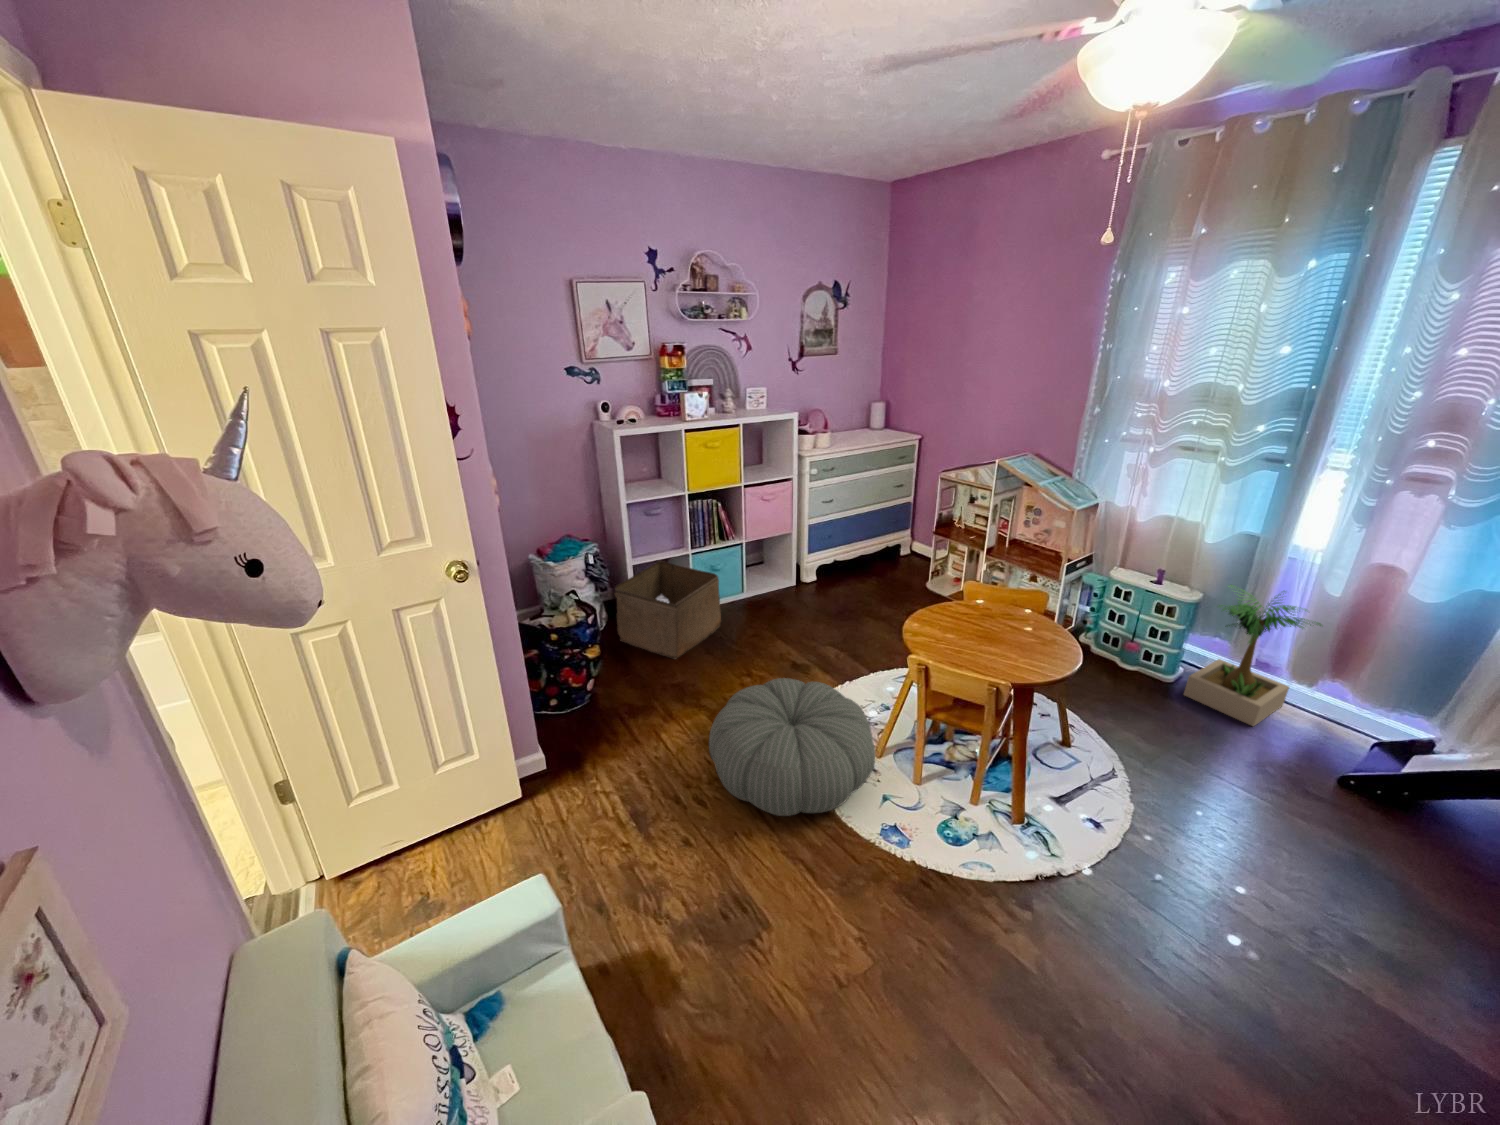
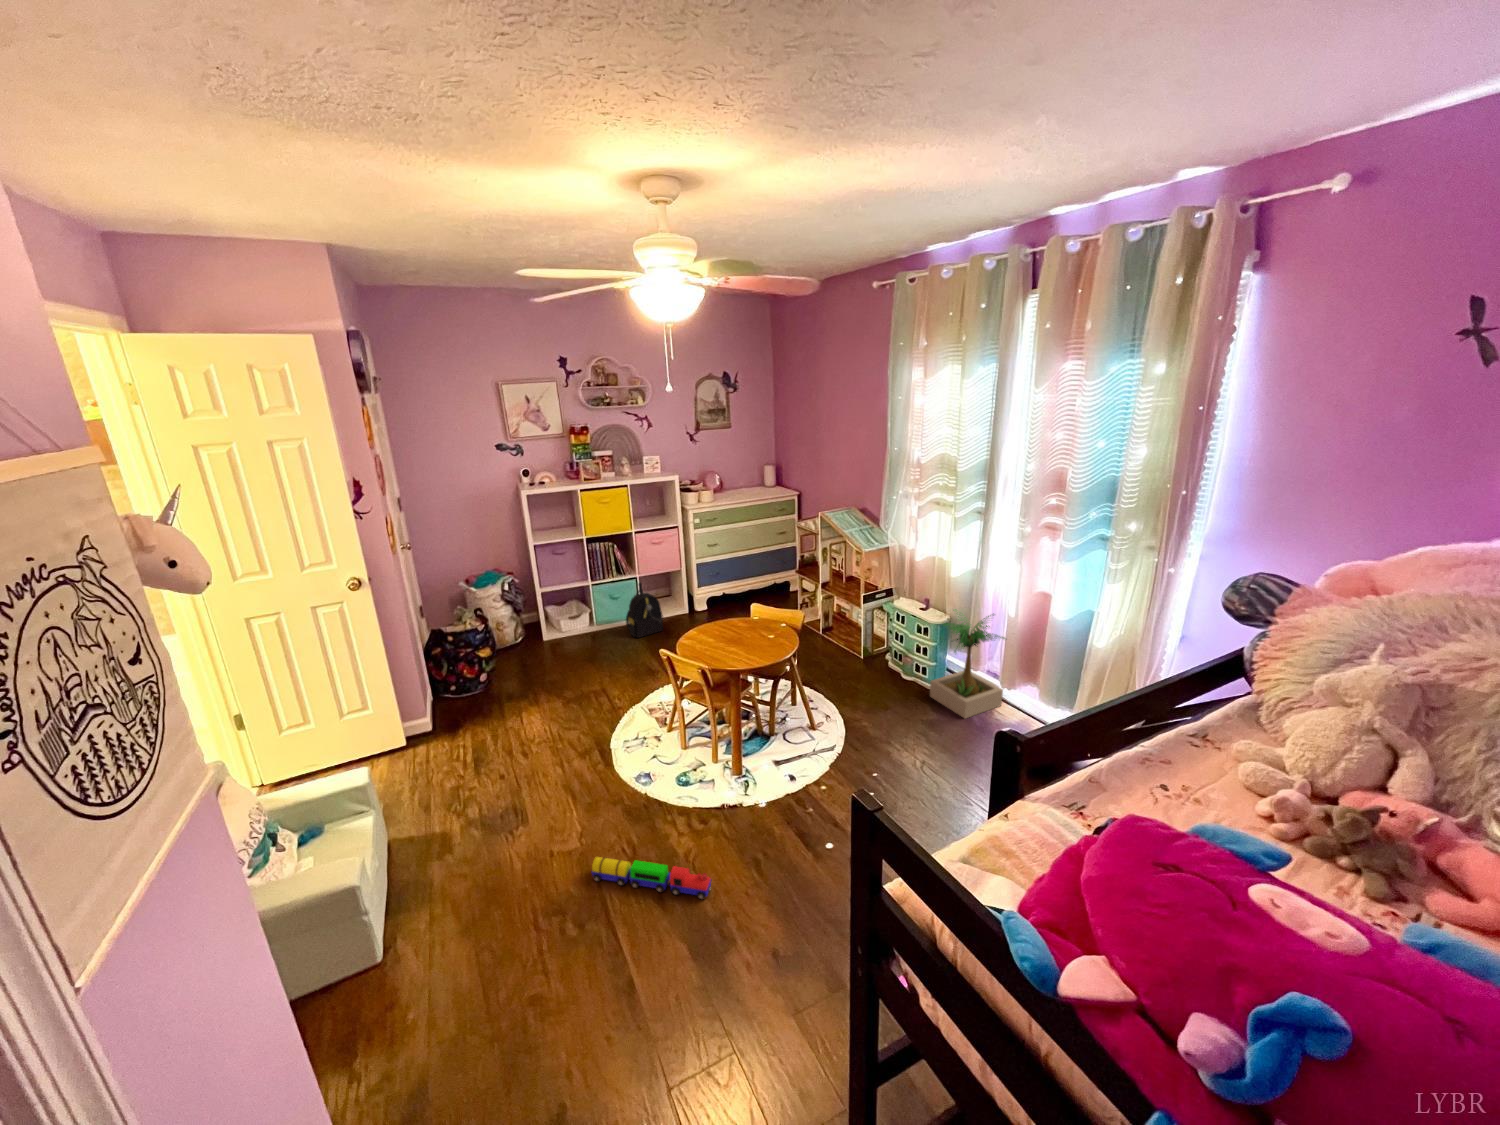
backpack: none [731,550,784,620] -> present [626,582,663,638]
storage bin: present [615,561,721,659] -> none [521,590,609,664]
pouf: present [709,678,875,816] -> none [536,672,658,762]
toy train: none [926,997,1134,1065] -> present [592,857,711,899]

